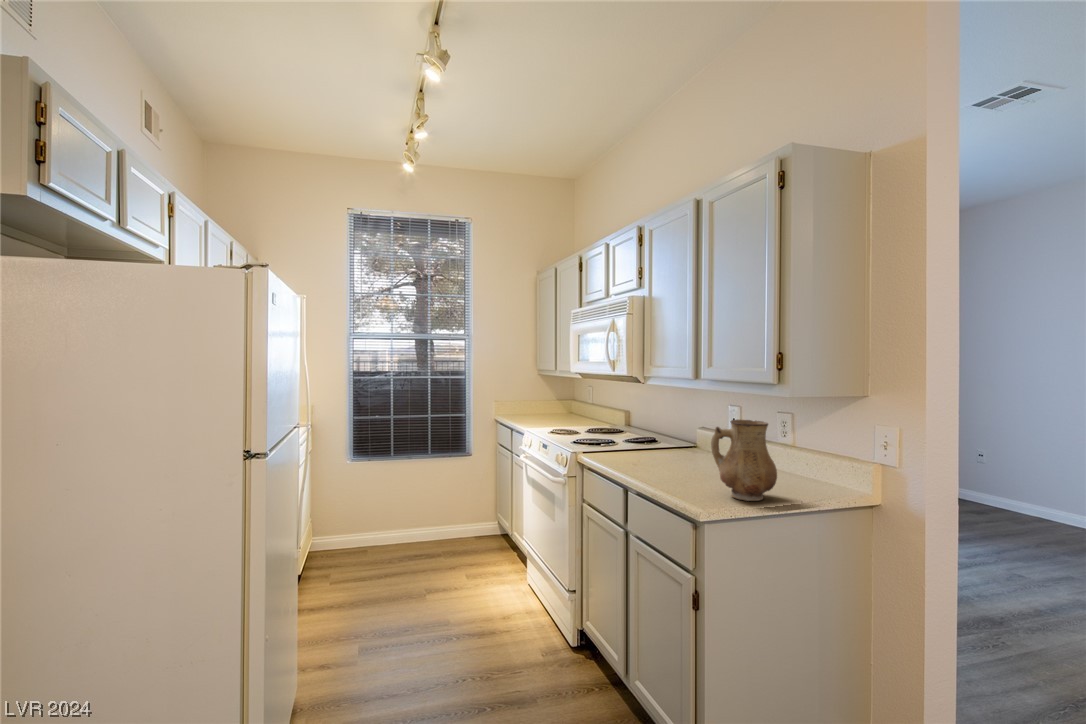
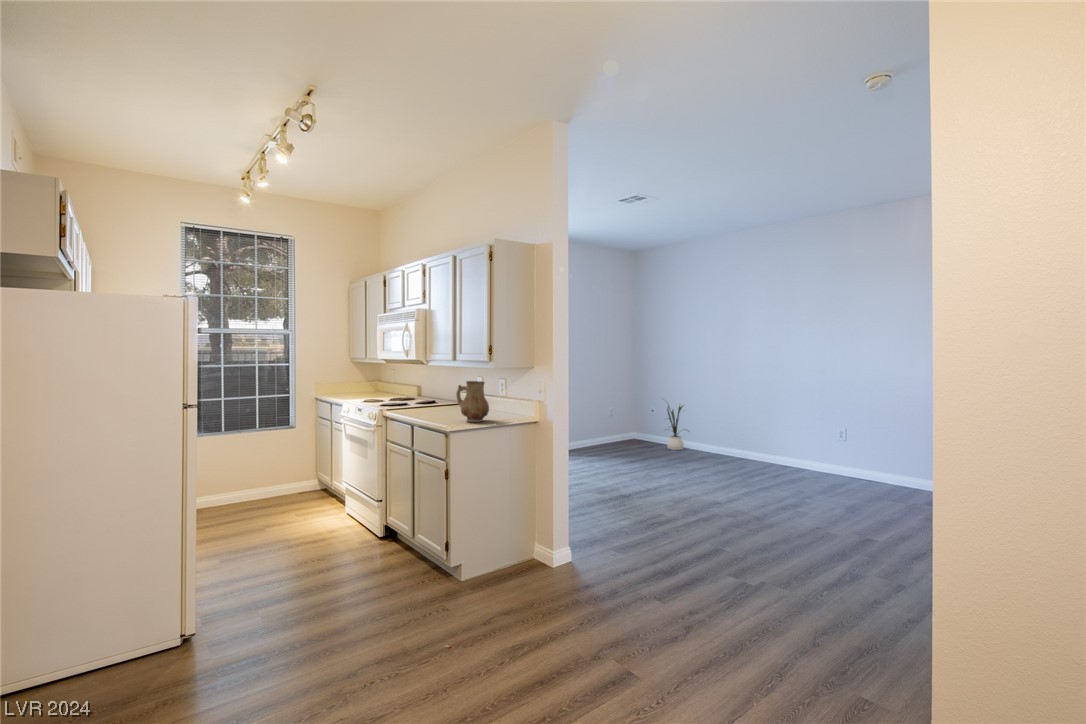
house plant: none [989,434,1058,522] -> present [667,406,684,450]

